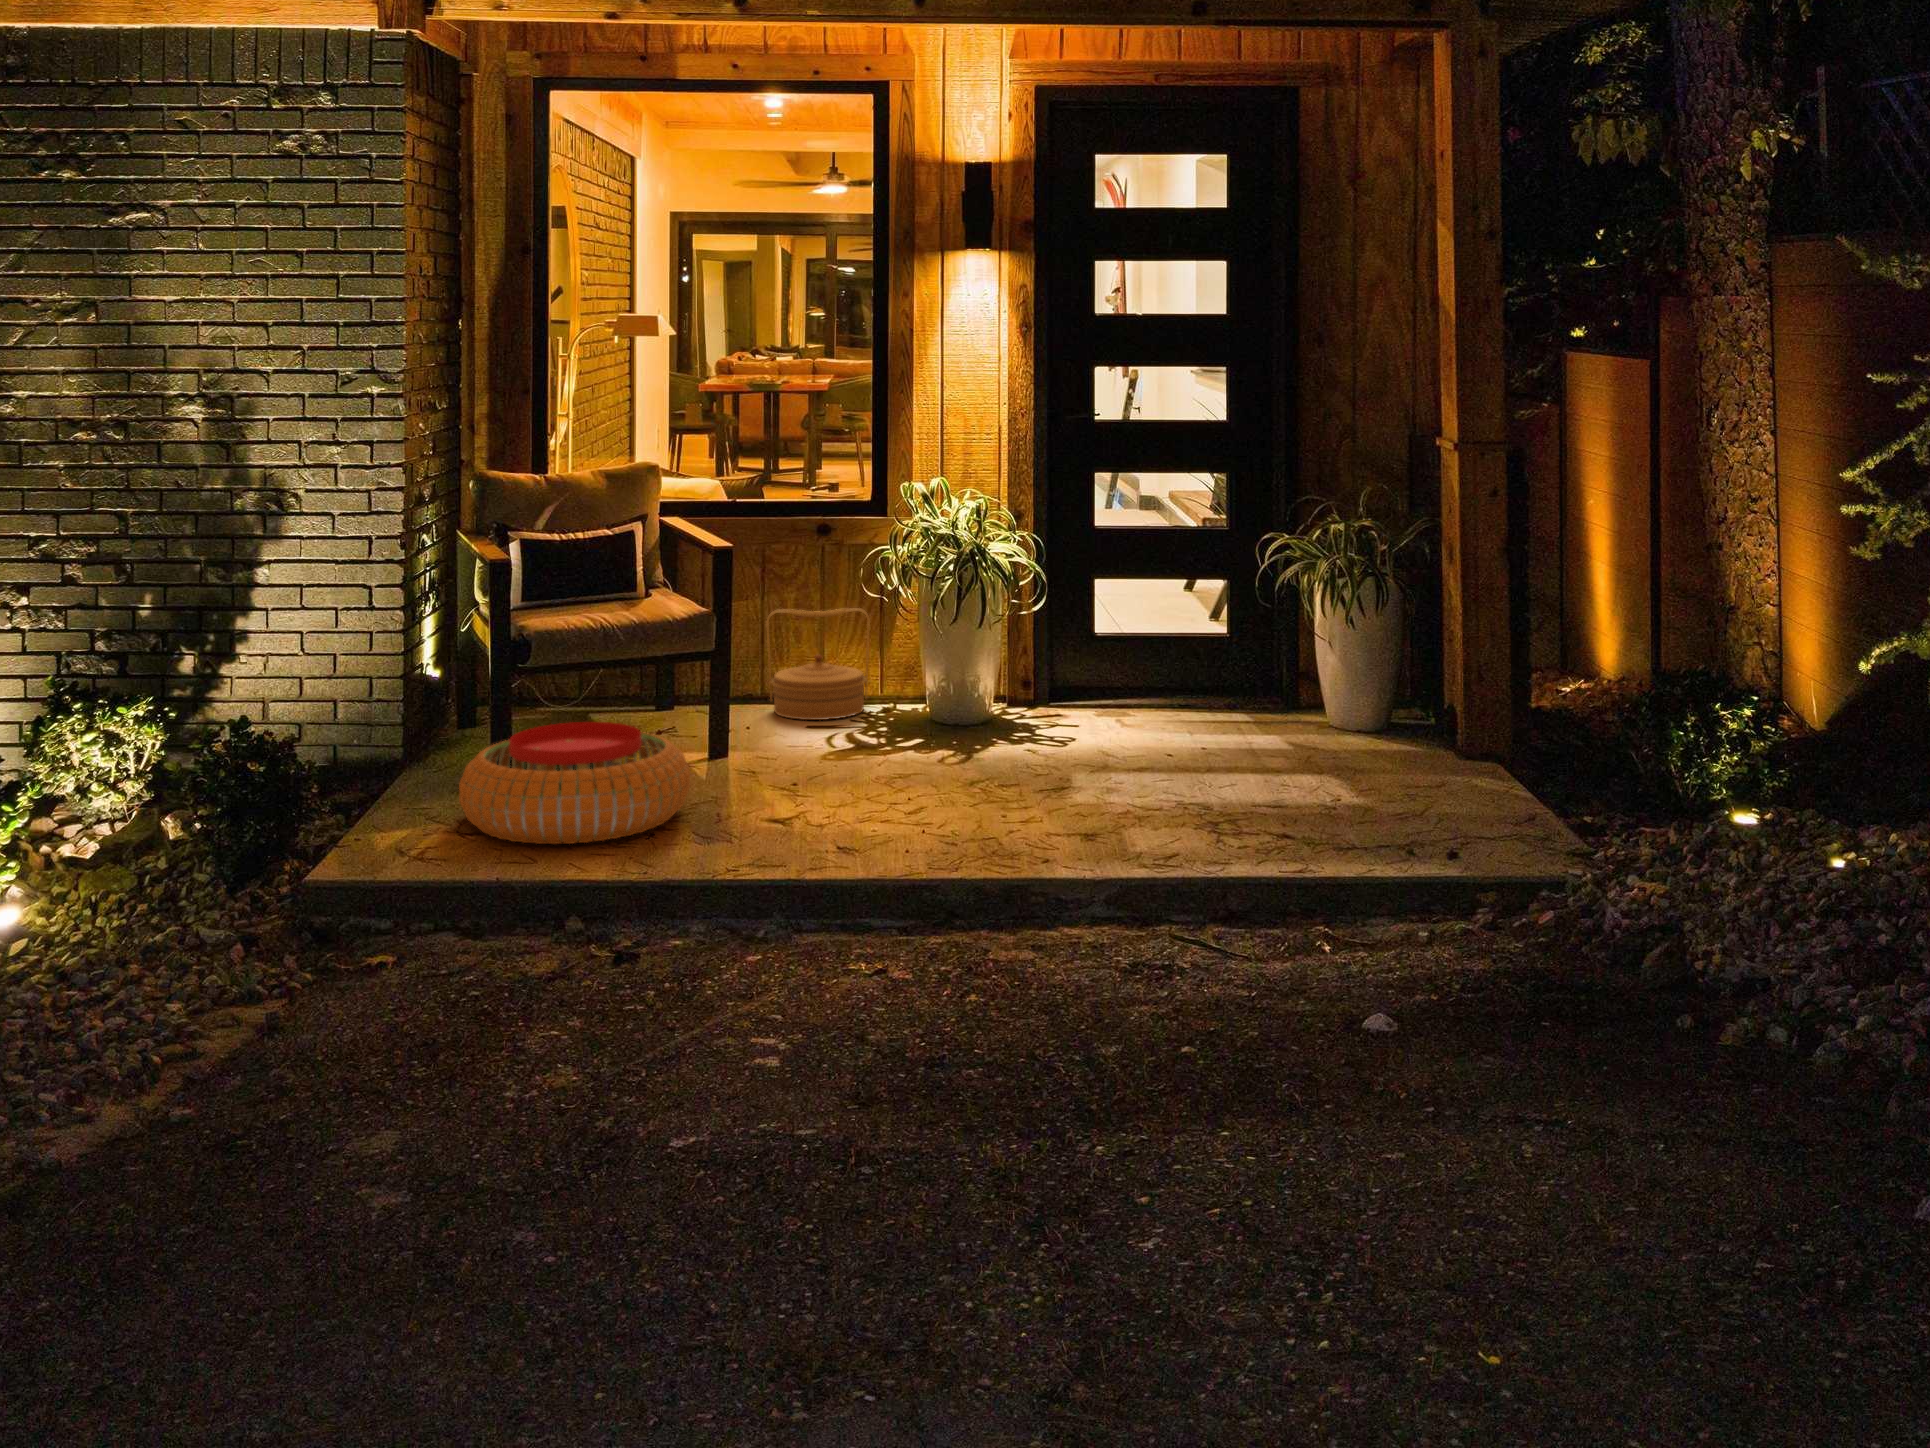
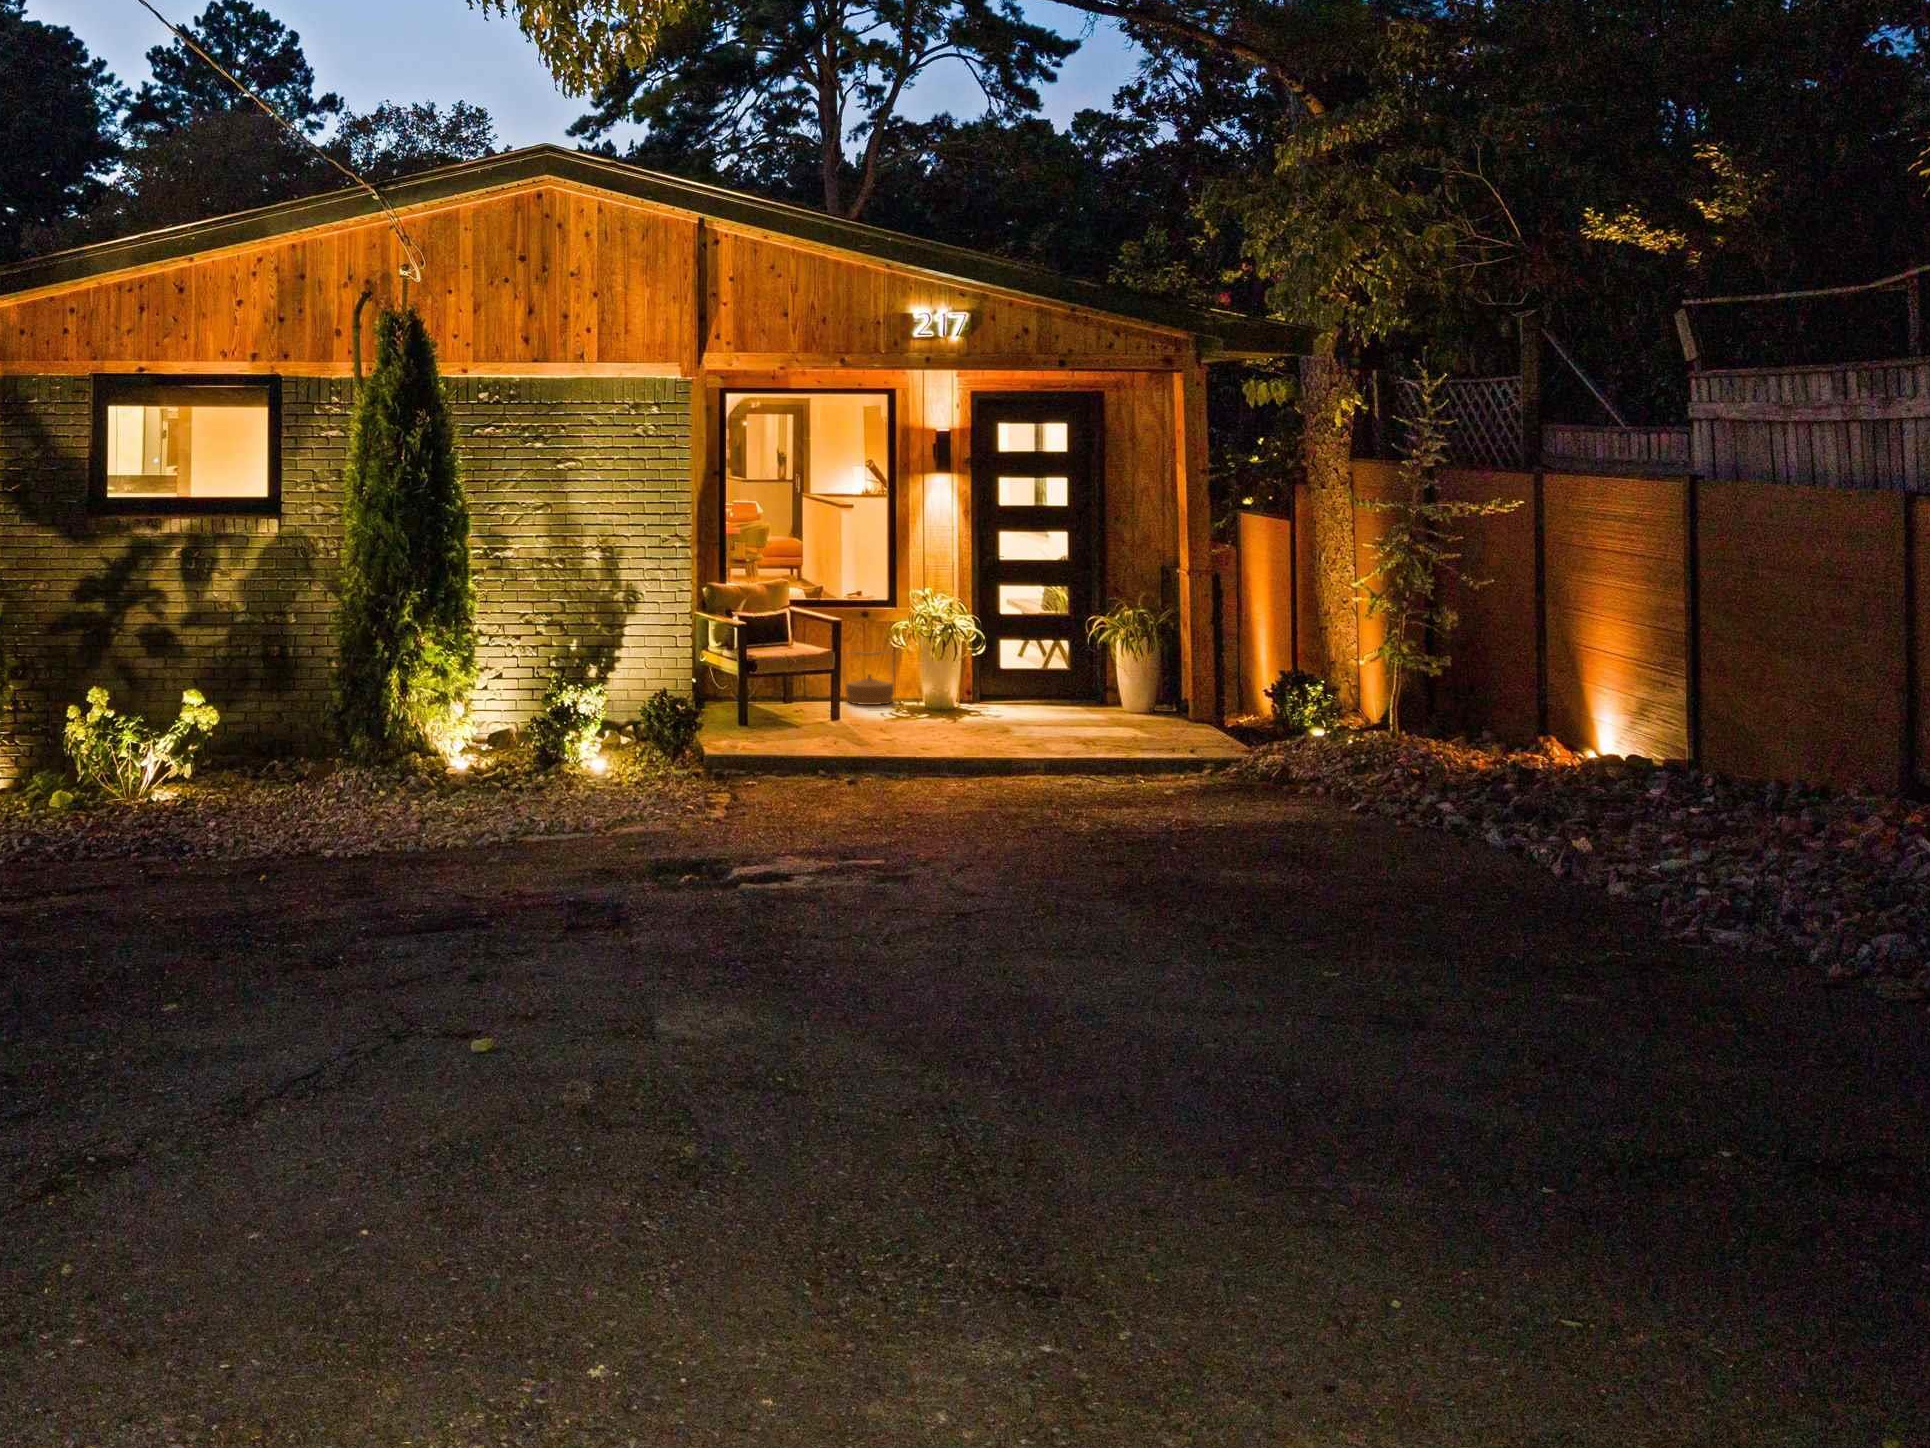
pouf: present [459,722,691,844] -> none [749,694,849,741]

